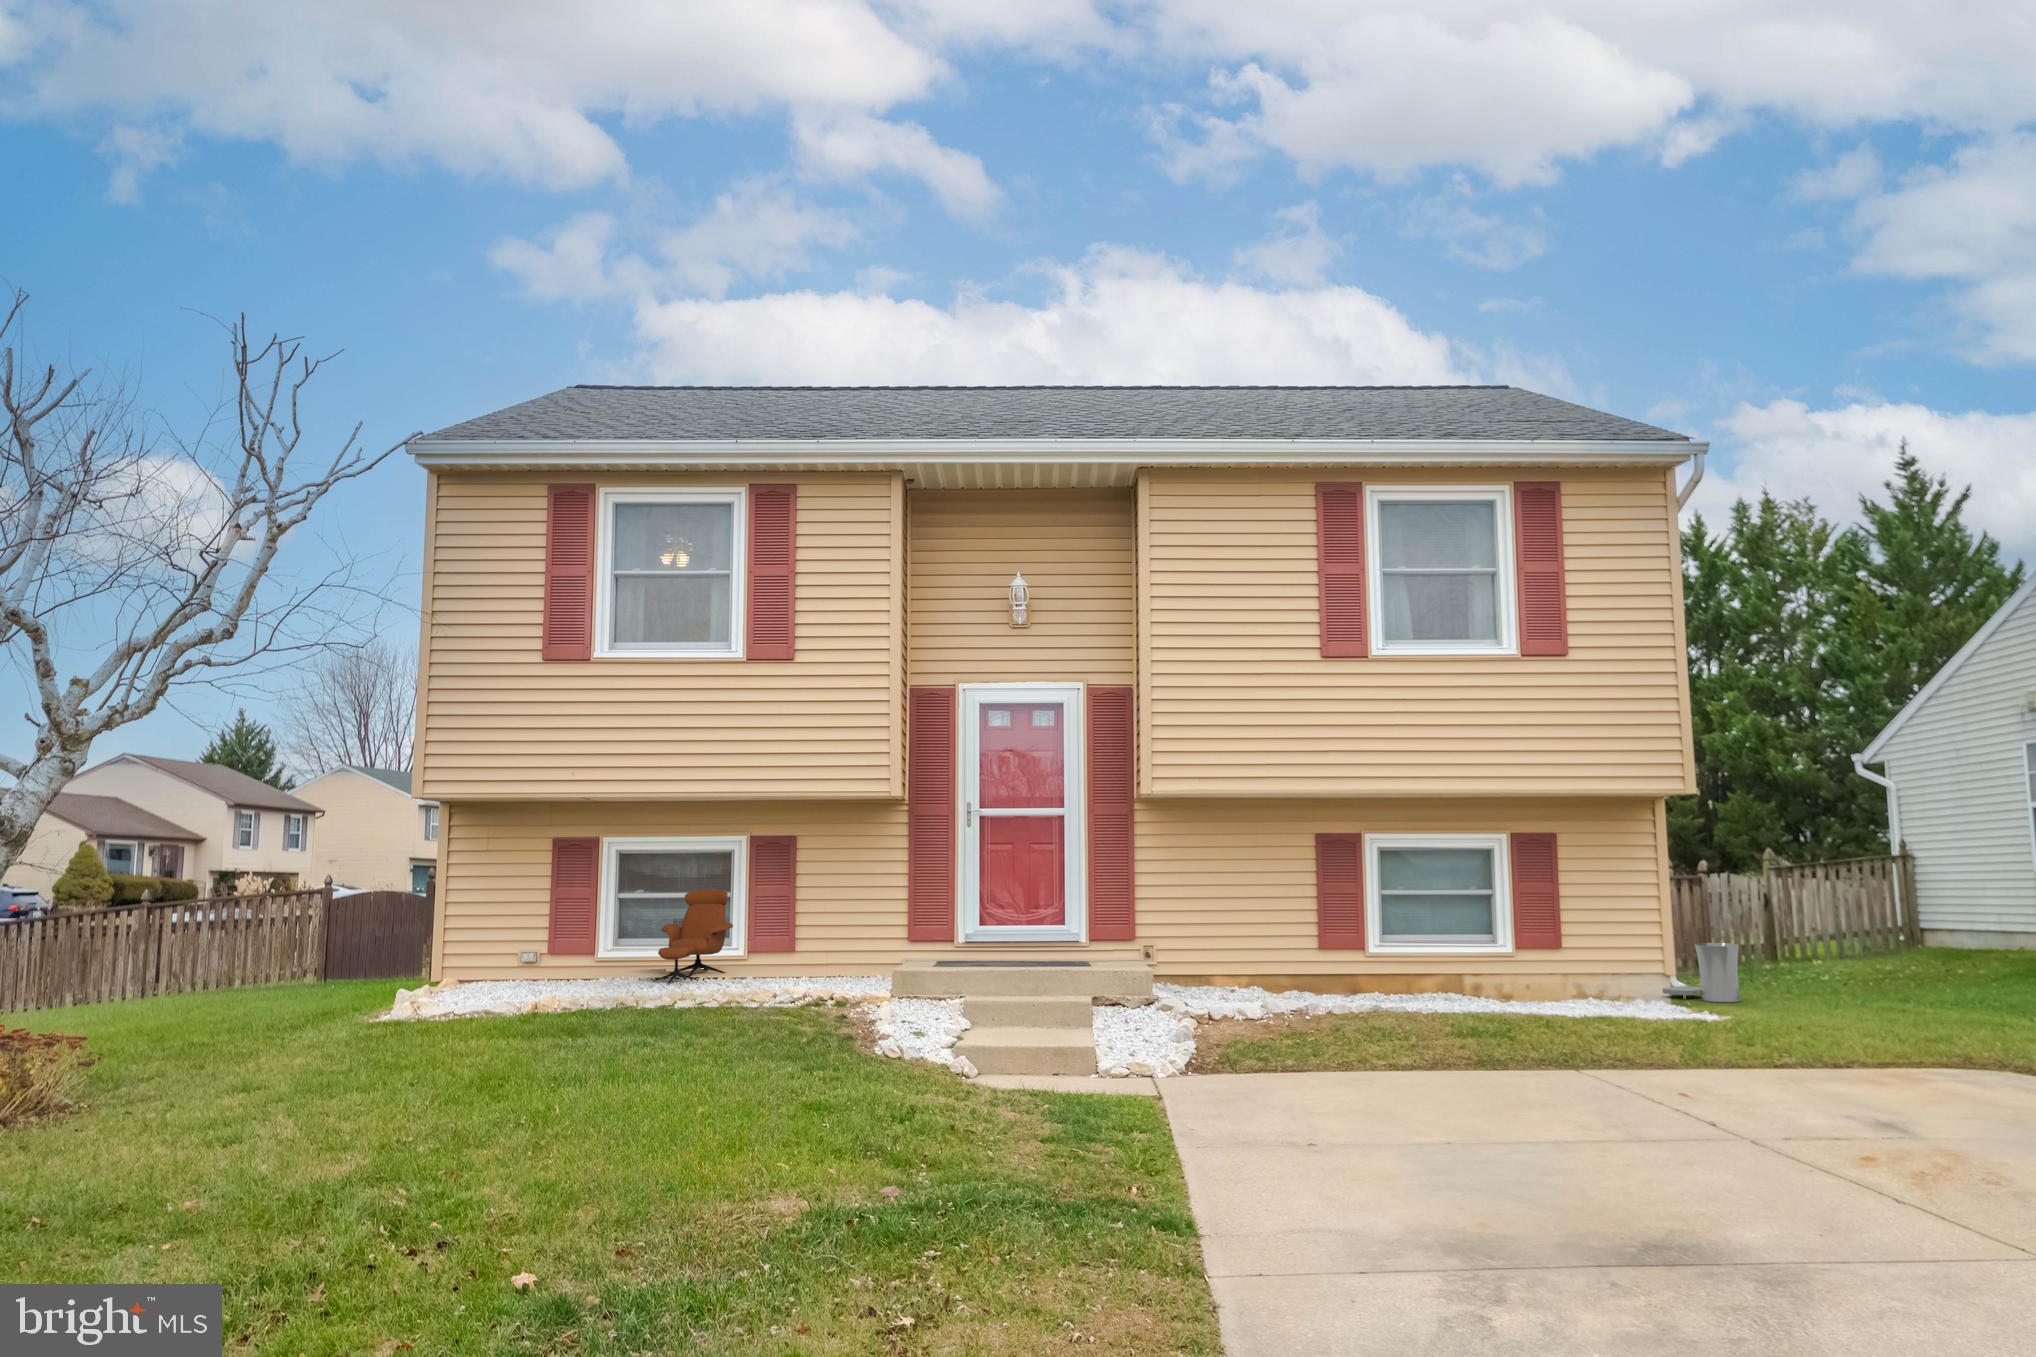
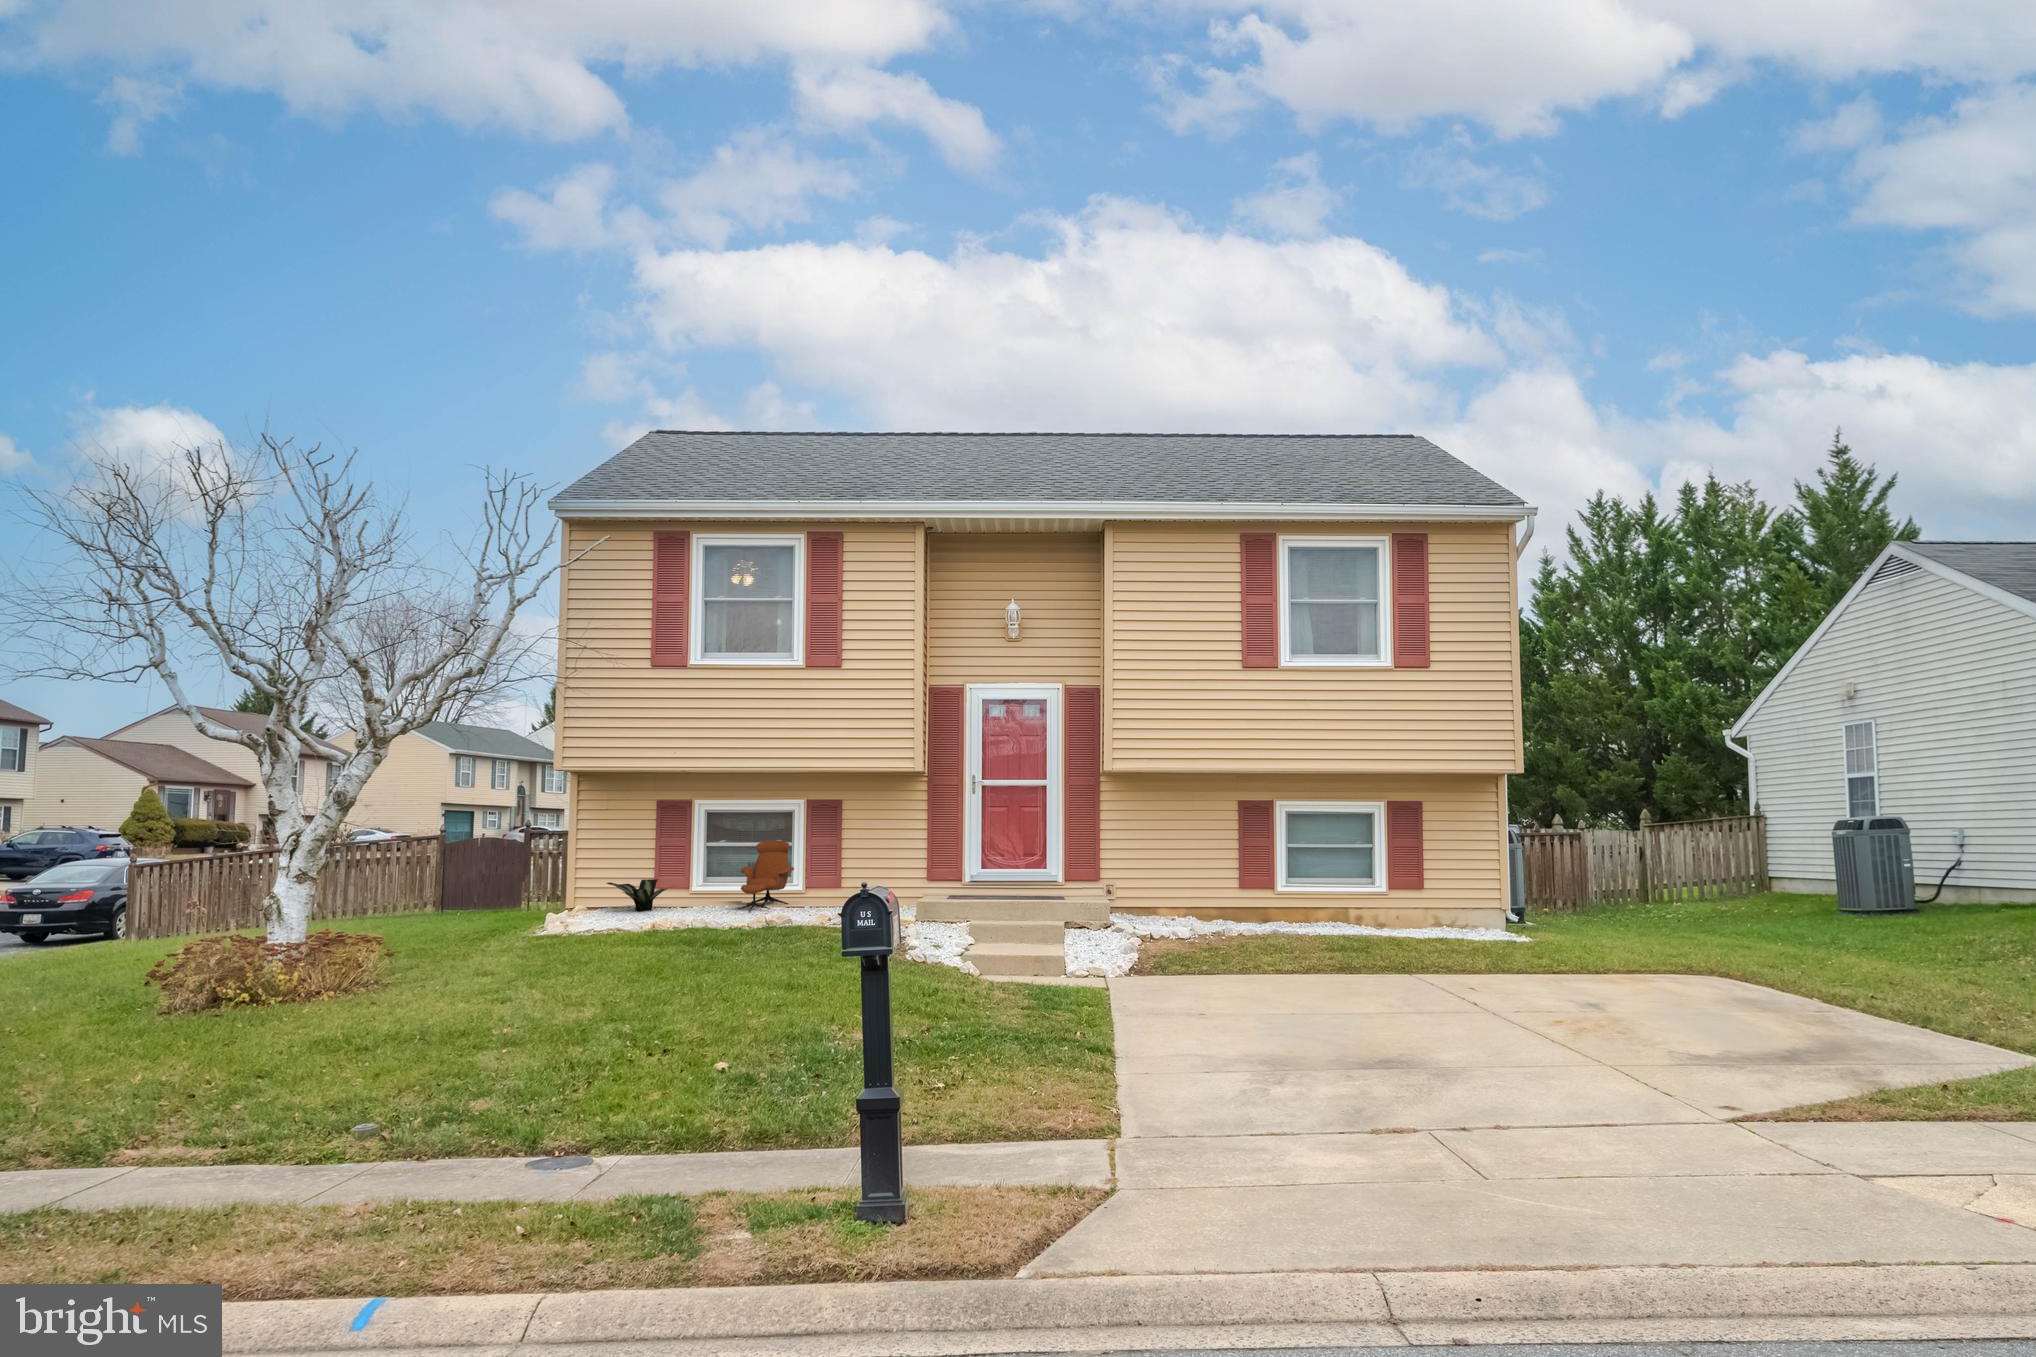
potted plant: none [480,941,576,985] -> present [607,879,667,911]
trash can: present [1663,943,1740,1003] -> none [1501,887,1557,932]

